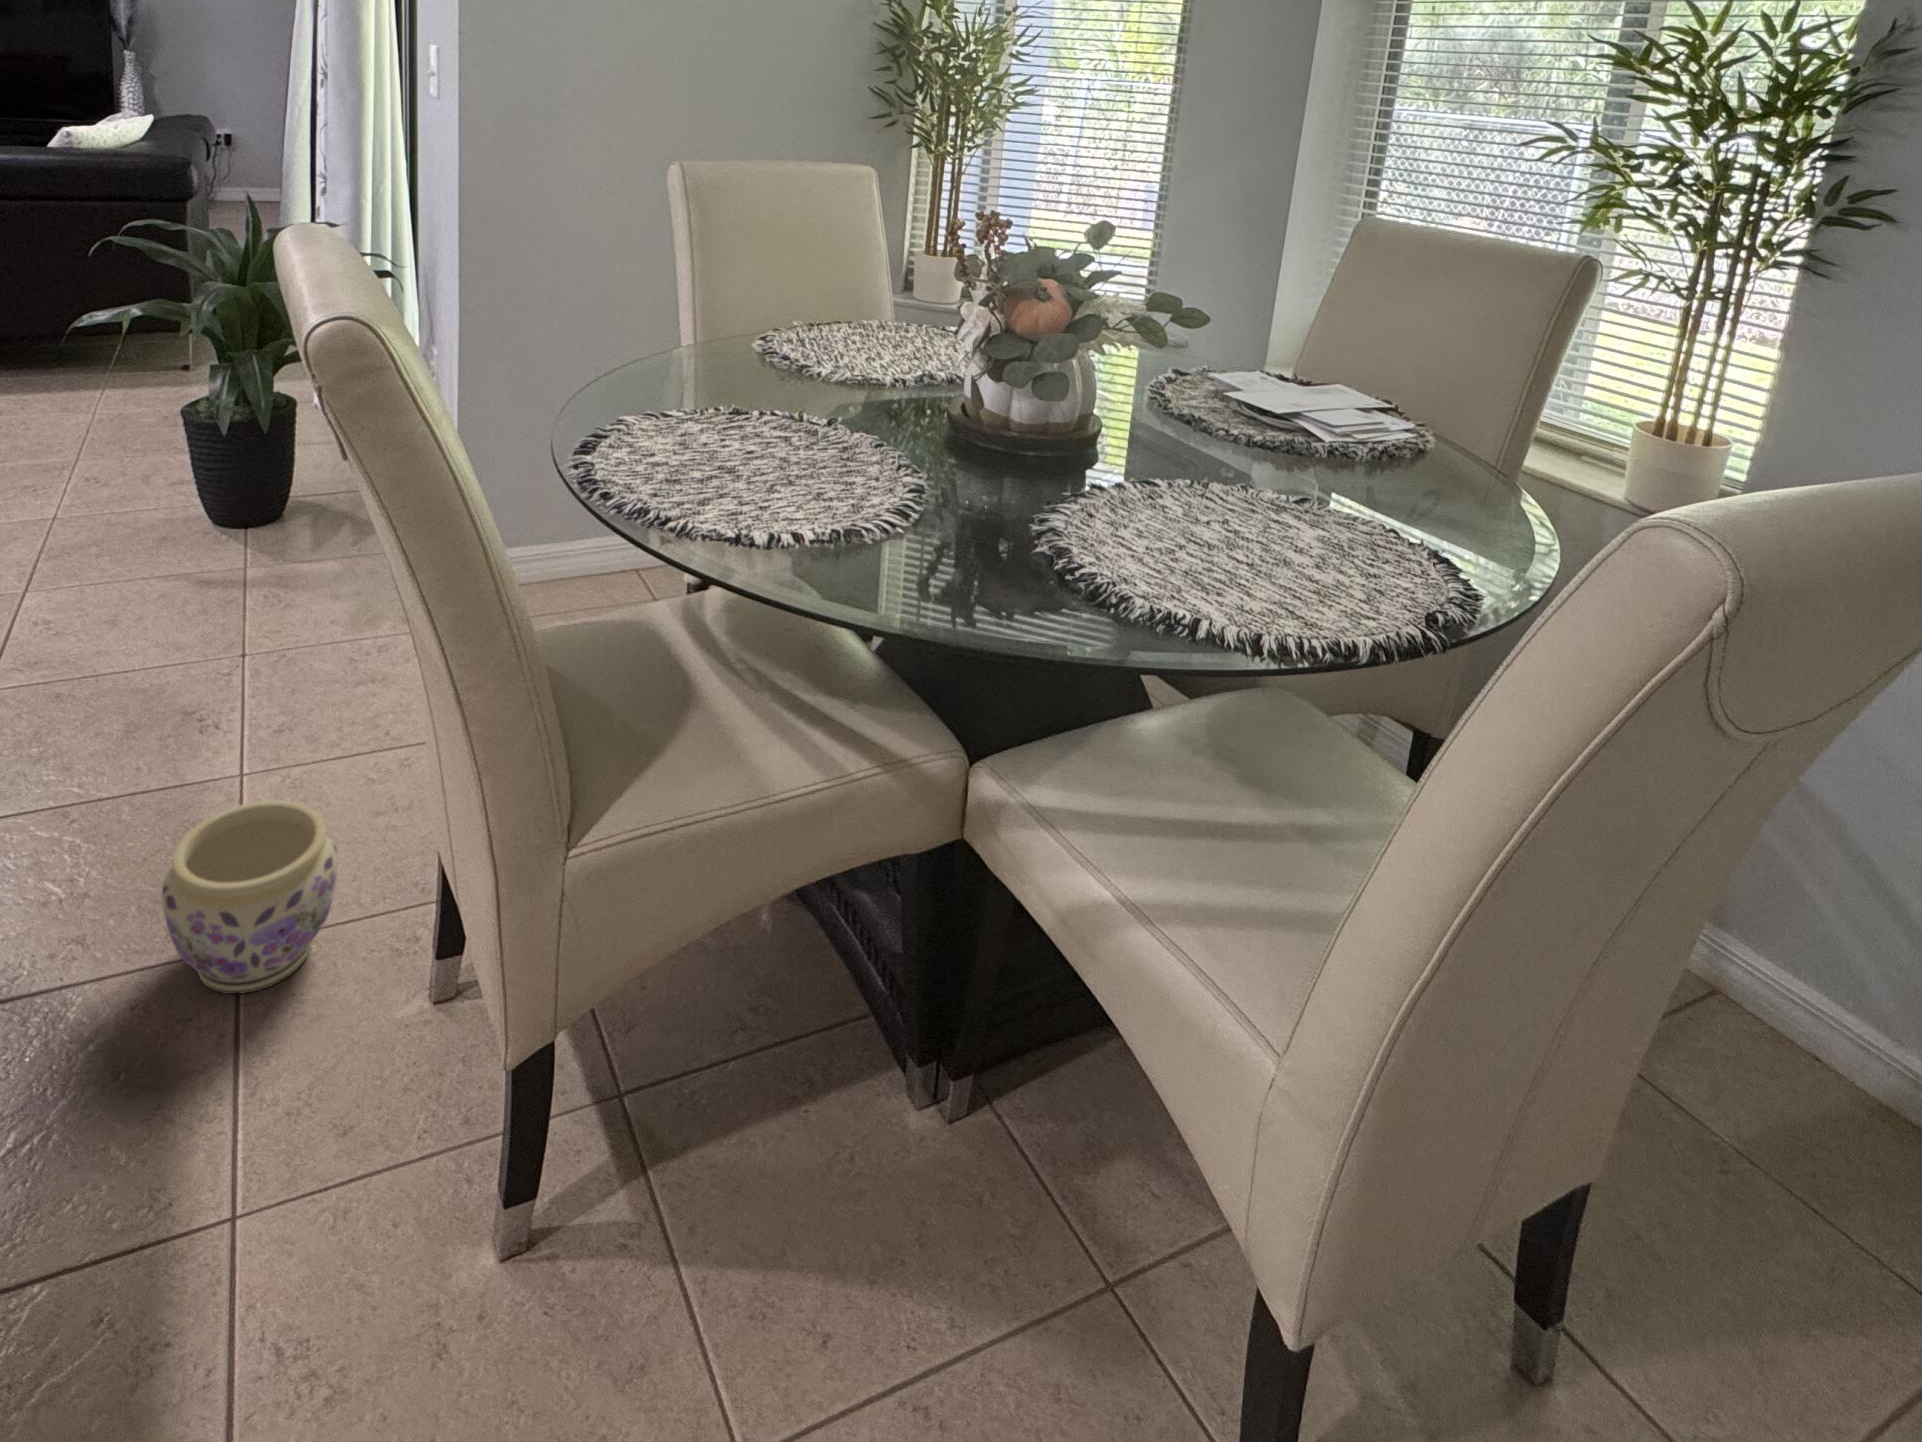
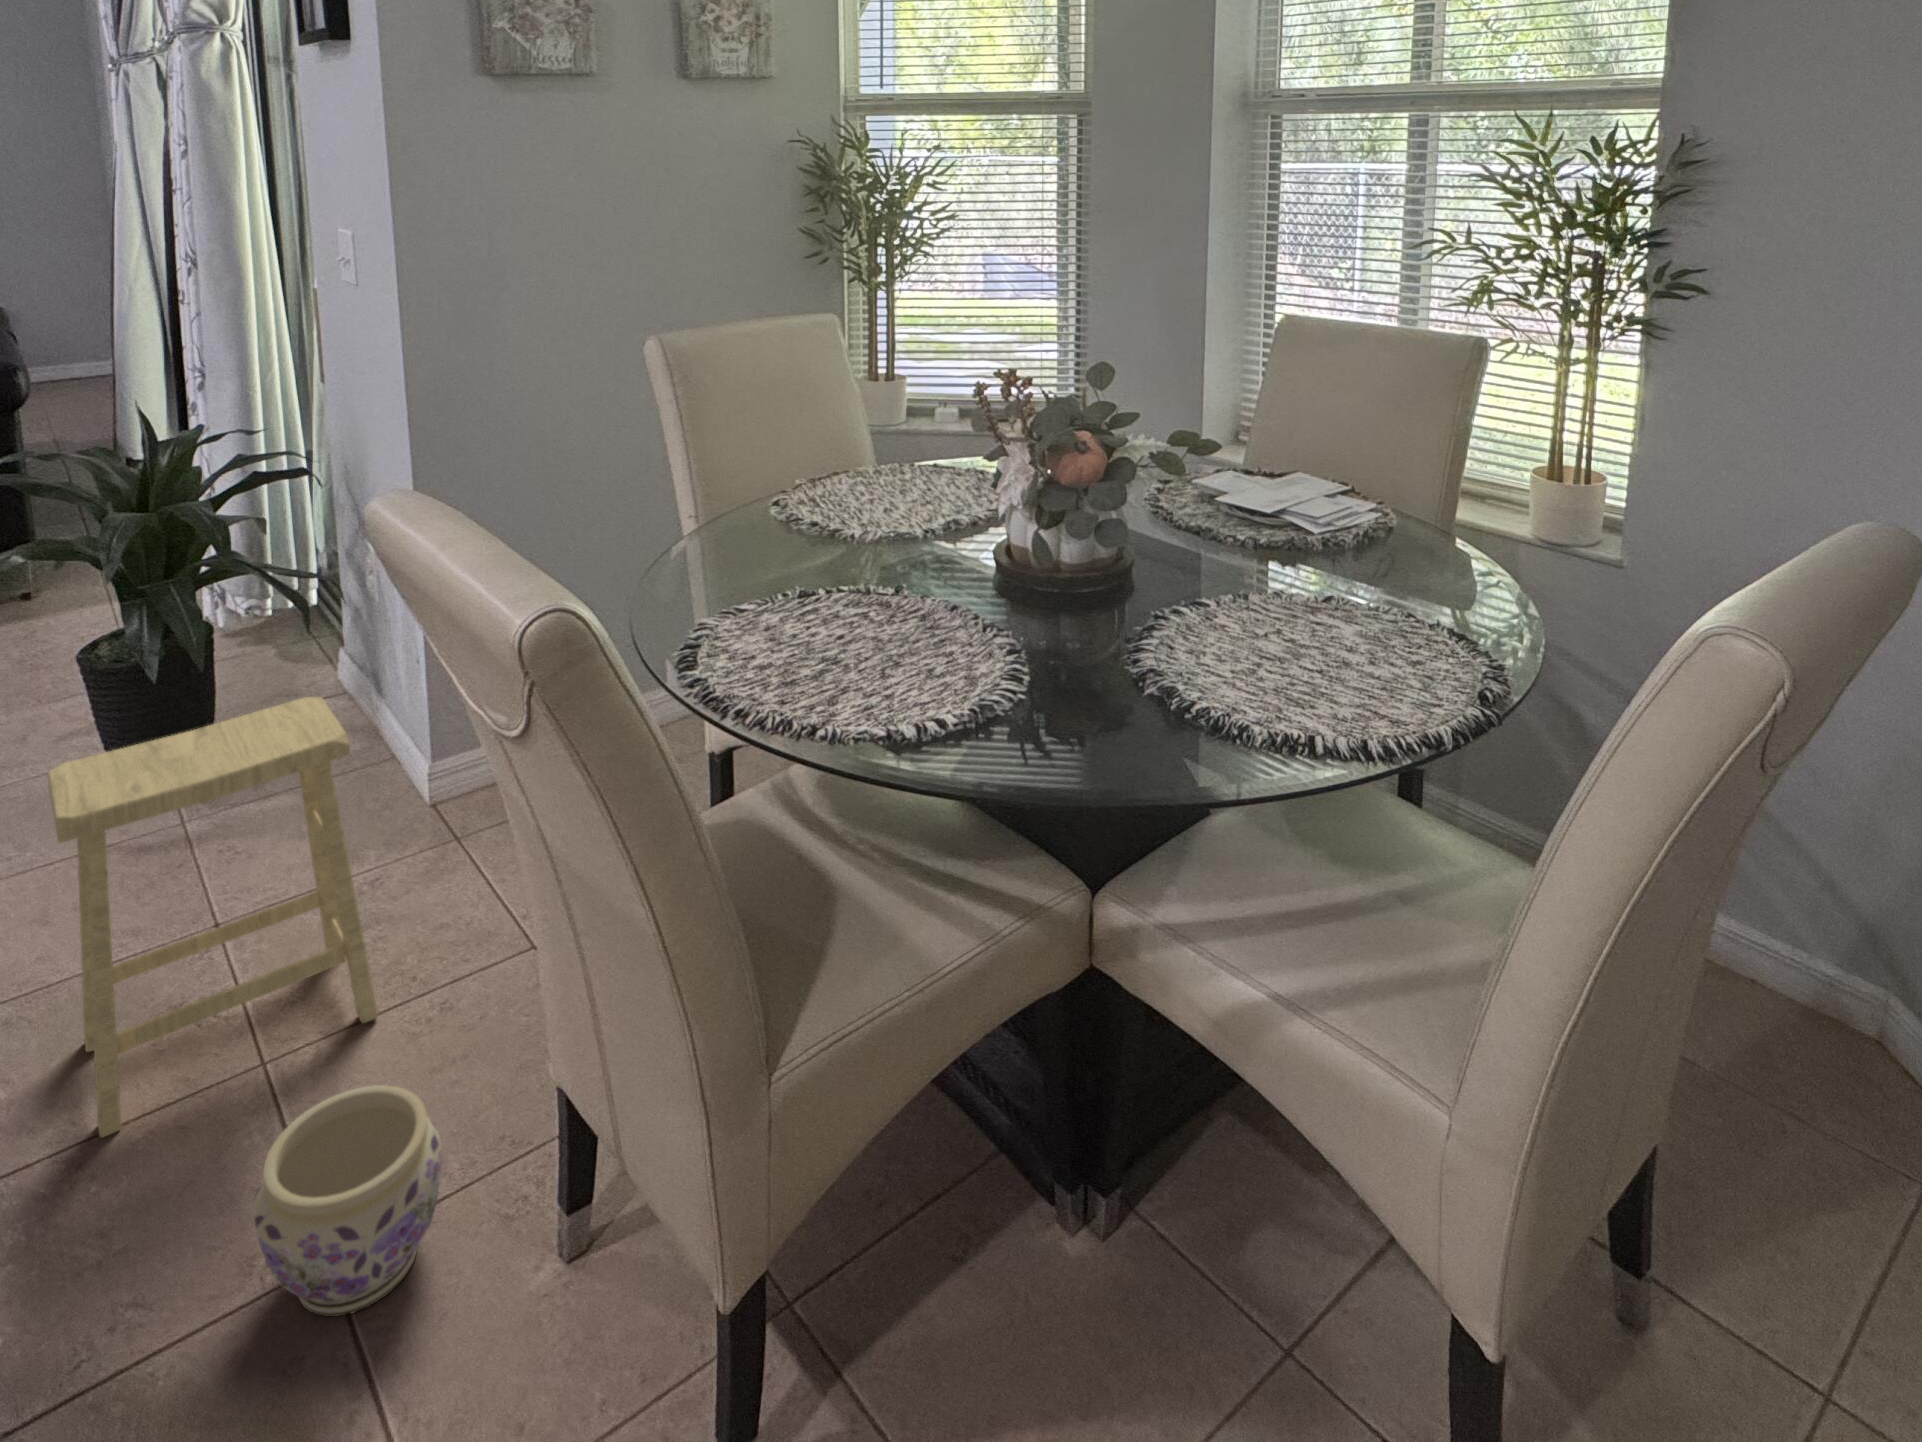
footstool: none [72,455,344,801] -> present [47,697,378,1138]

